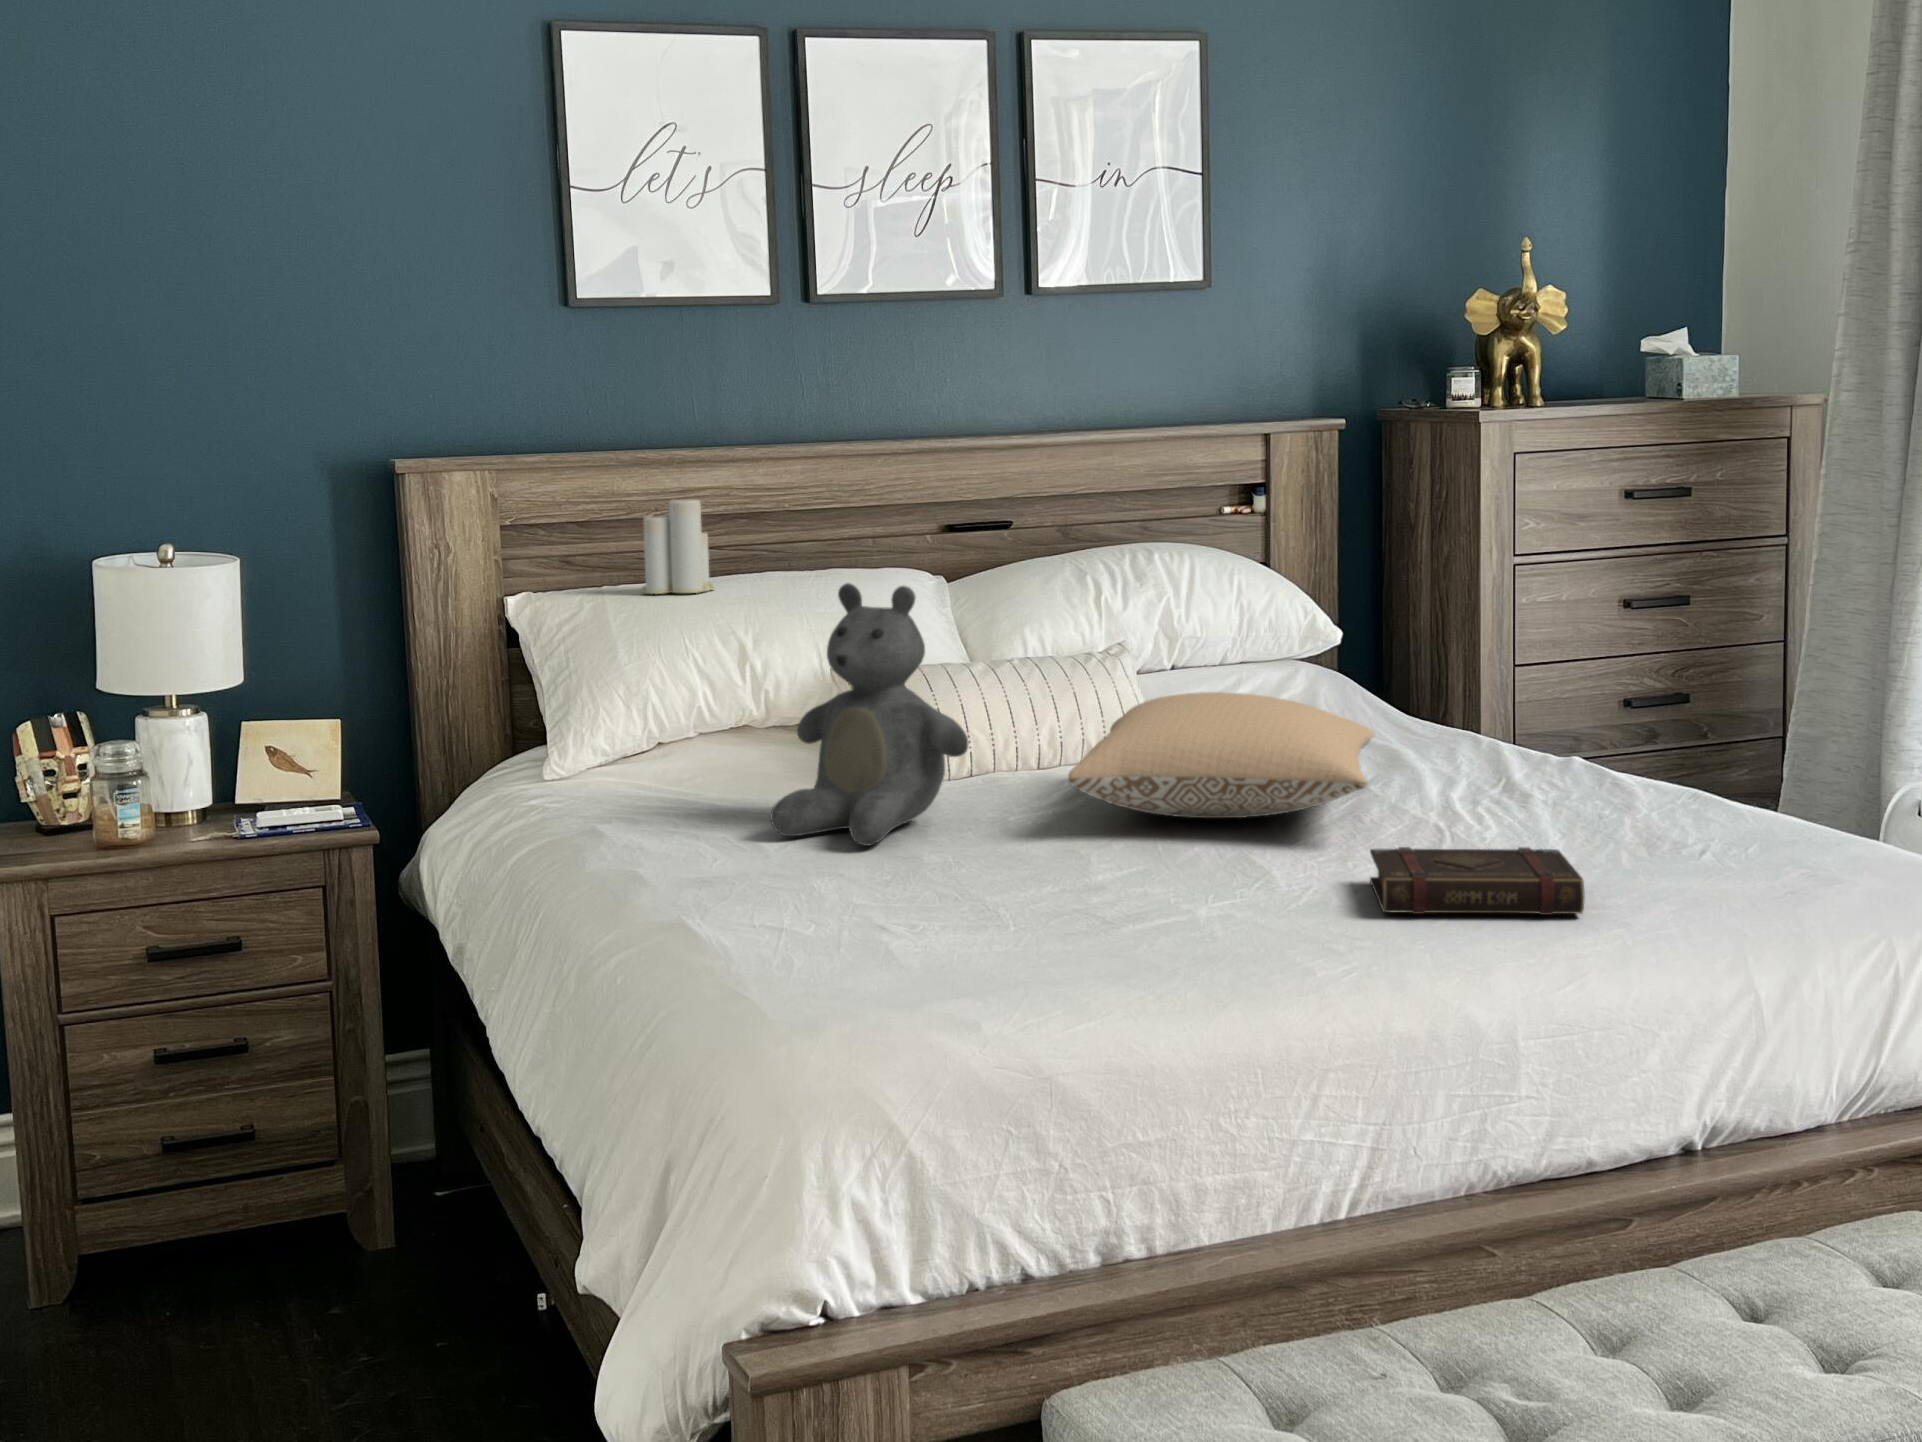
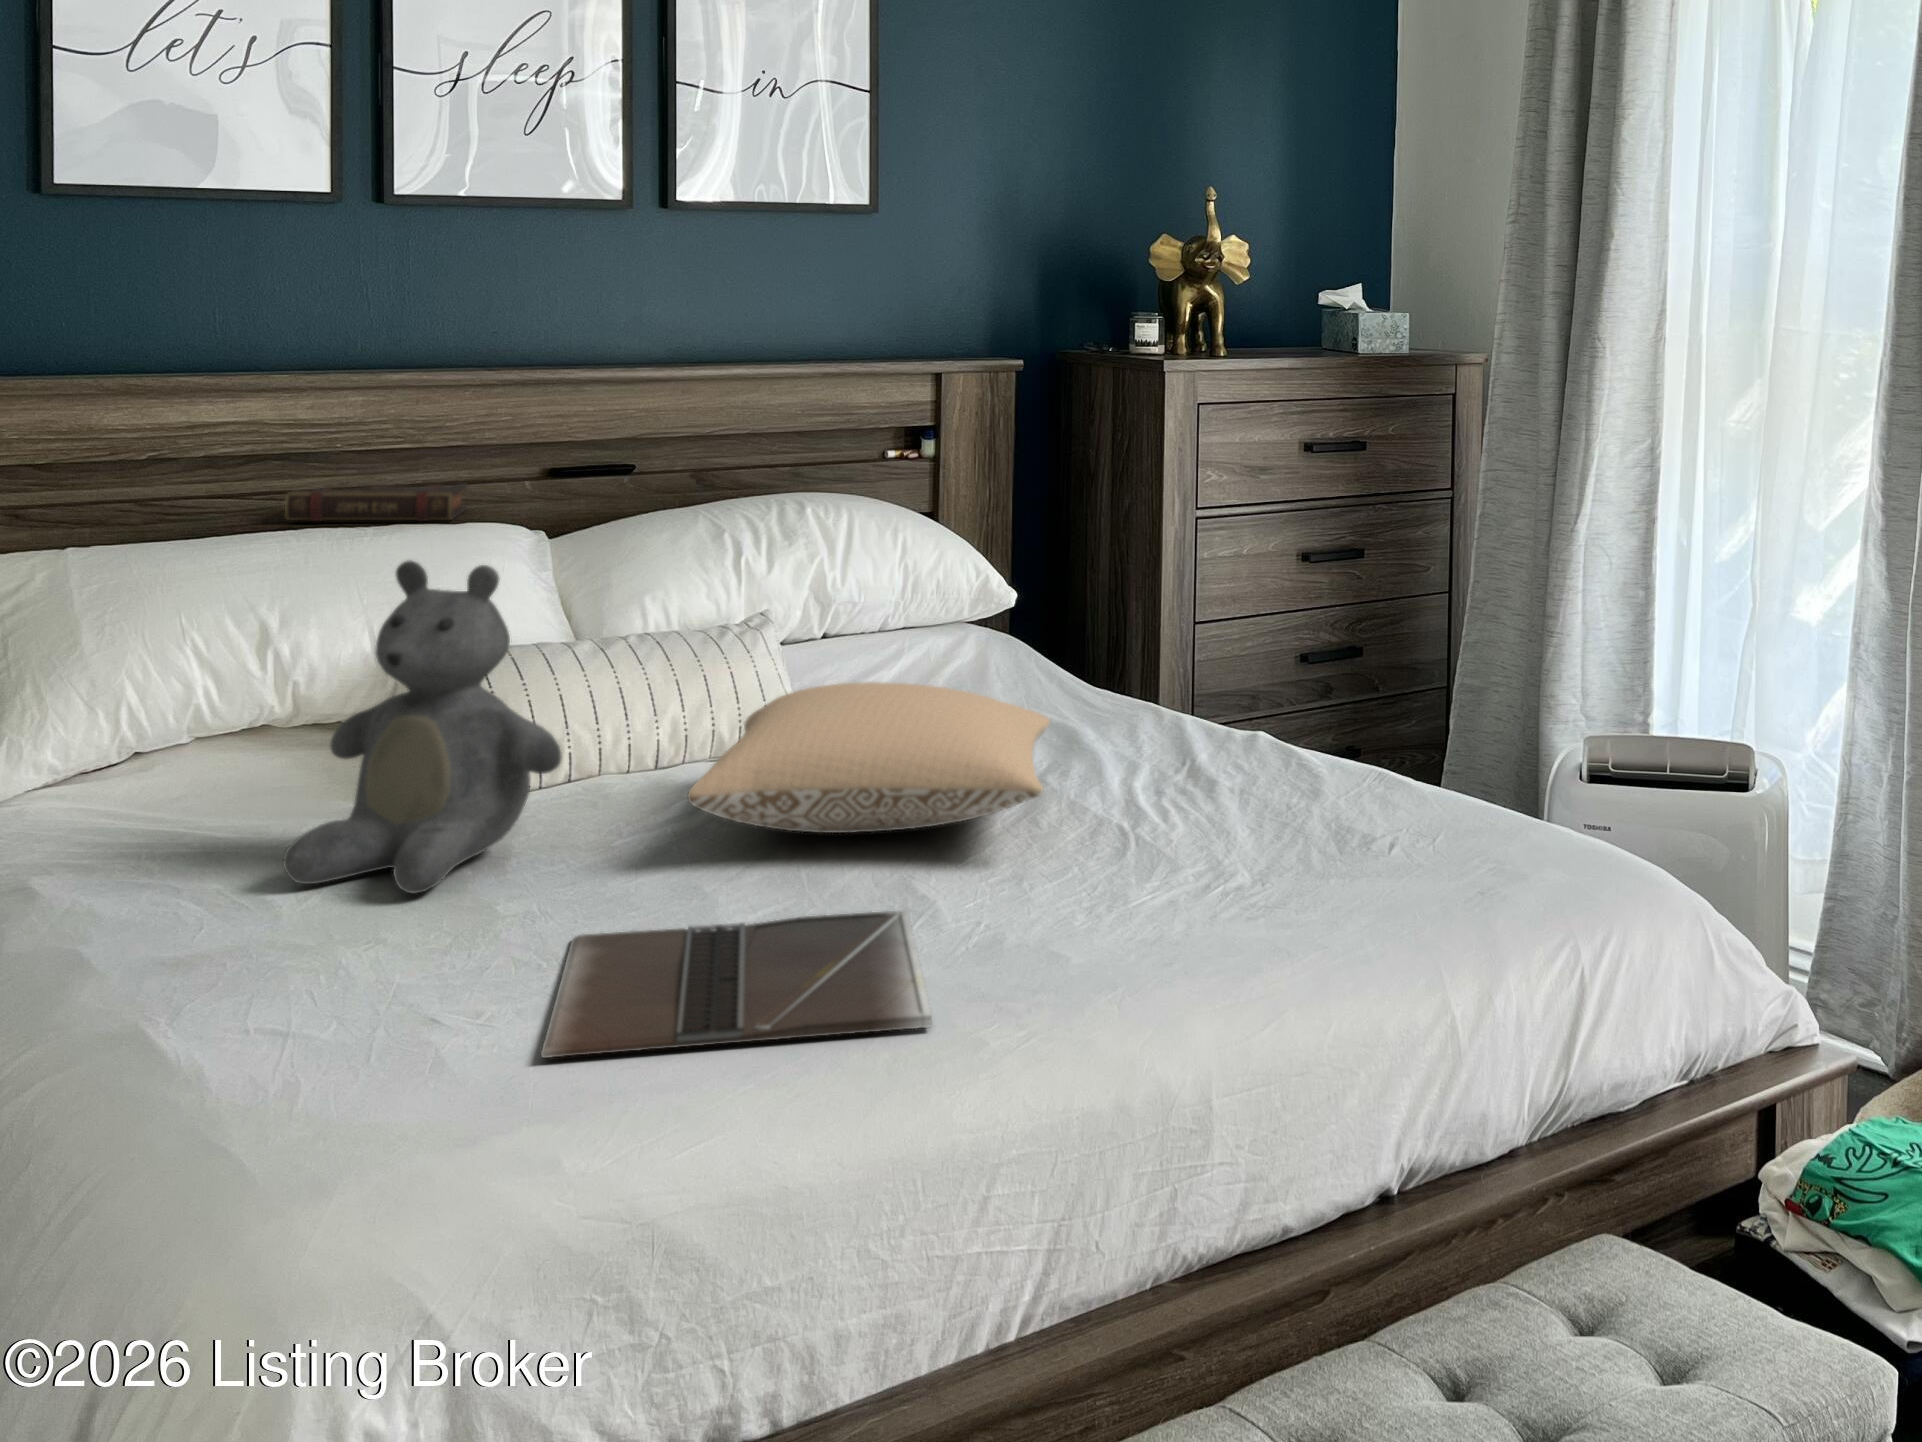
candle: present [641,500,715,594] -> none [127,427,236,558]
book: present [1370,847,1584,915] -> present [285,483,467,521]
laptop: none [969,875,1274,957] -> present [541,910,932,1058]

